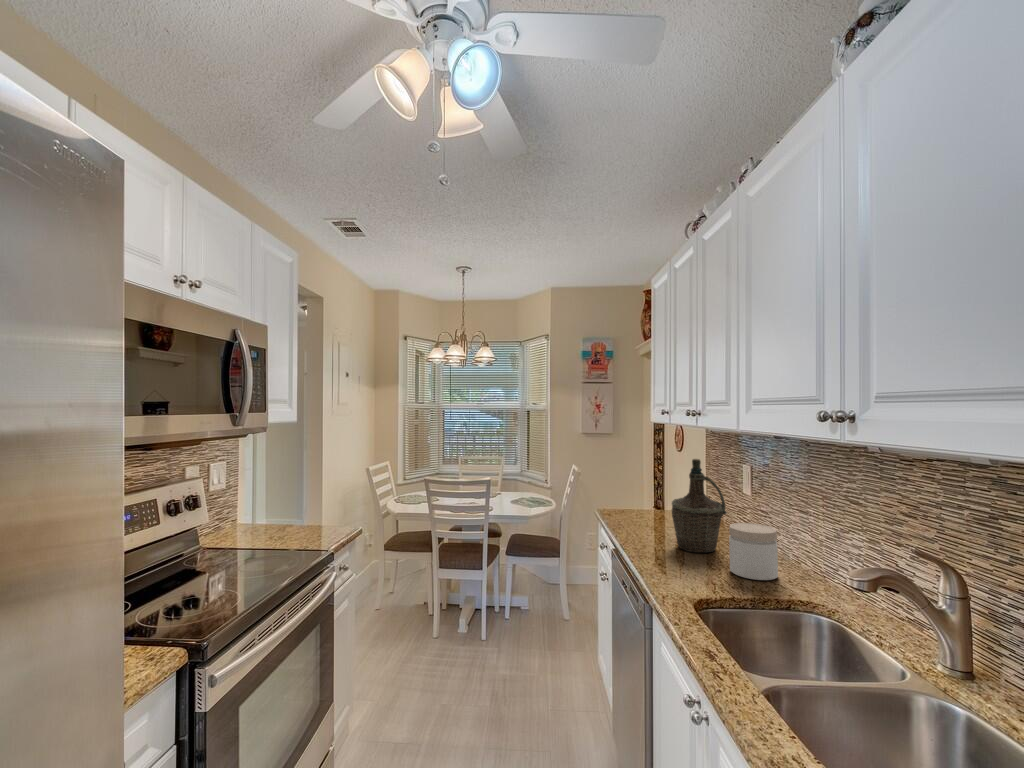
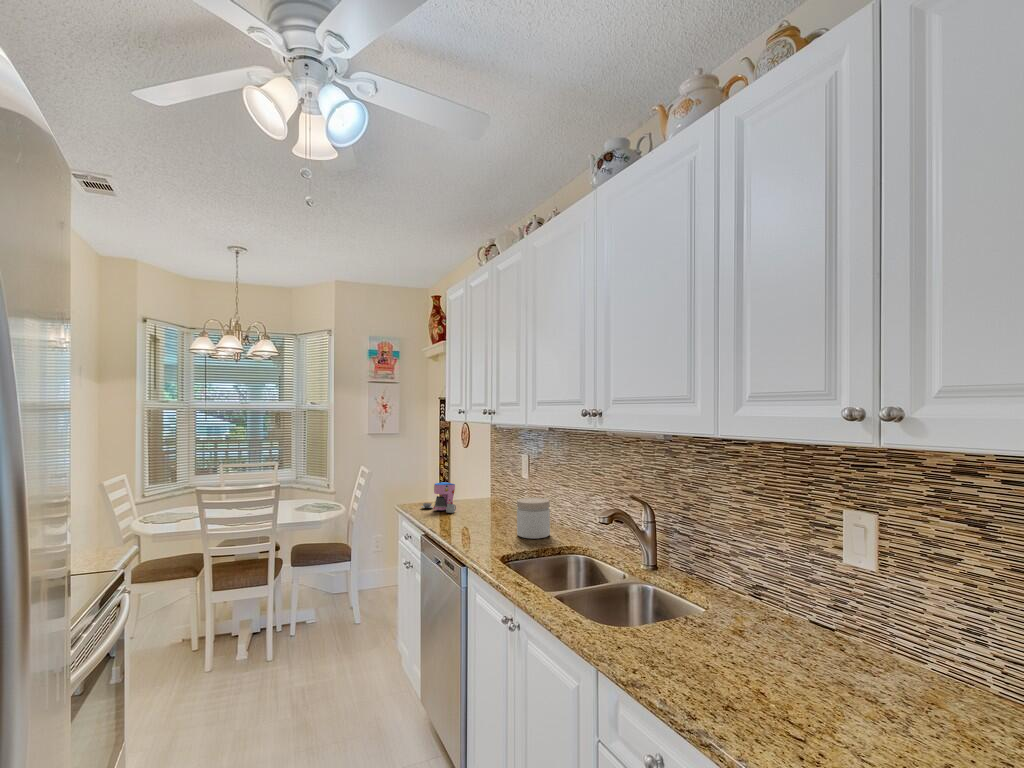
bottle: present [672,459,727,552] -> none [470,451,512,527]
coffee maker: none [621,491,660,527] -> present [421,482,456,513]

